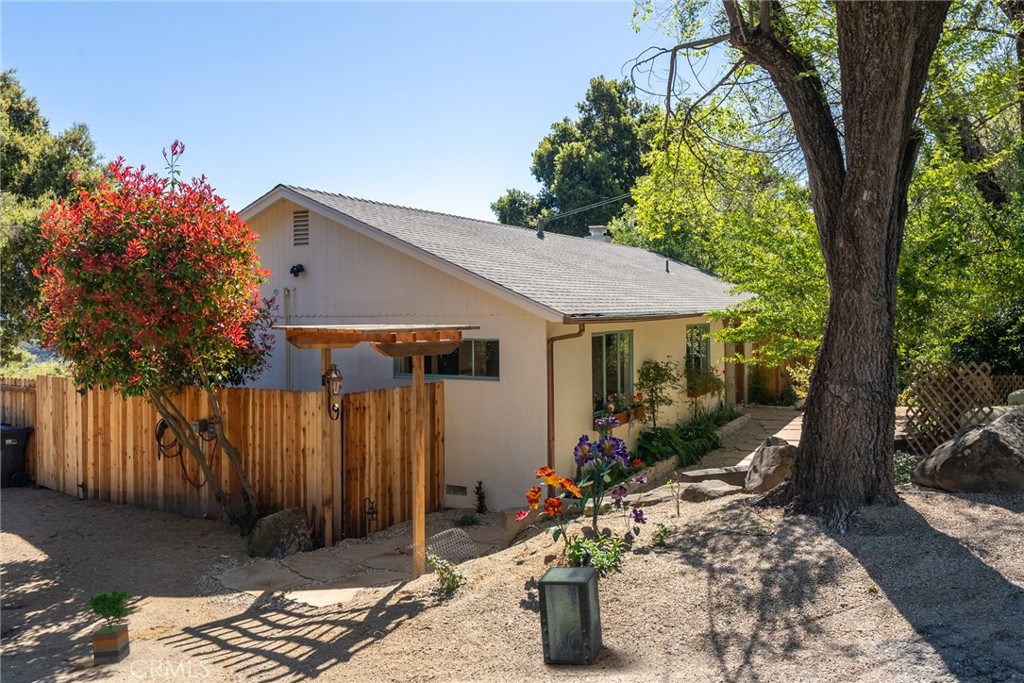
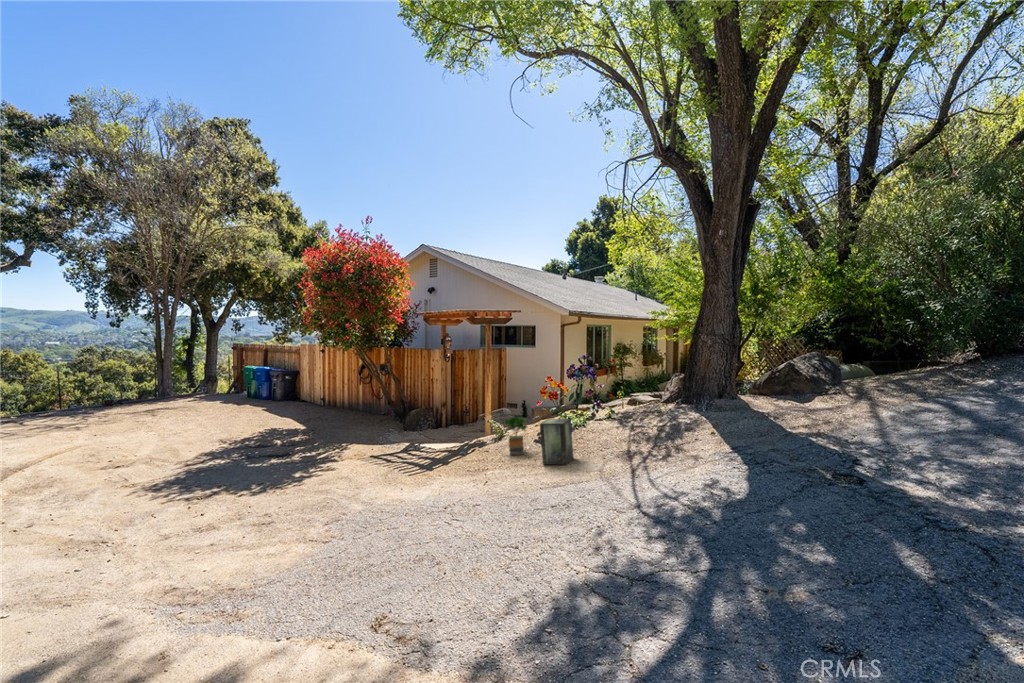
potted tree: present [88,590,133,665] -> present [504,417,527,455]

